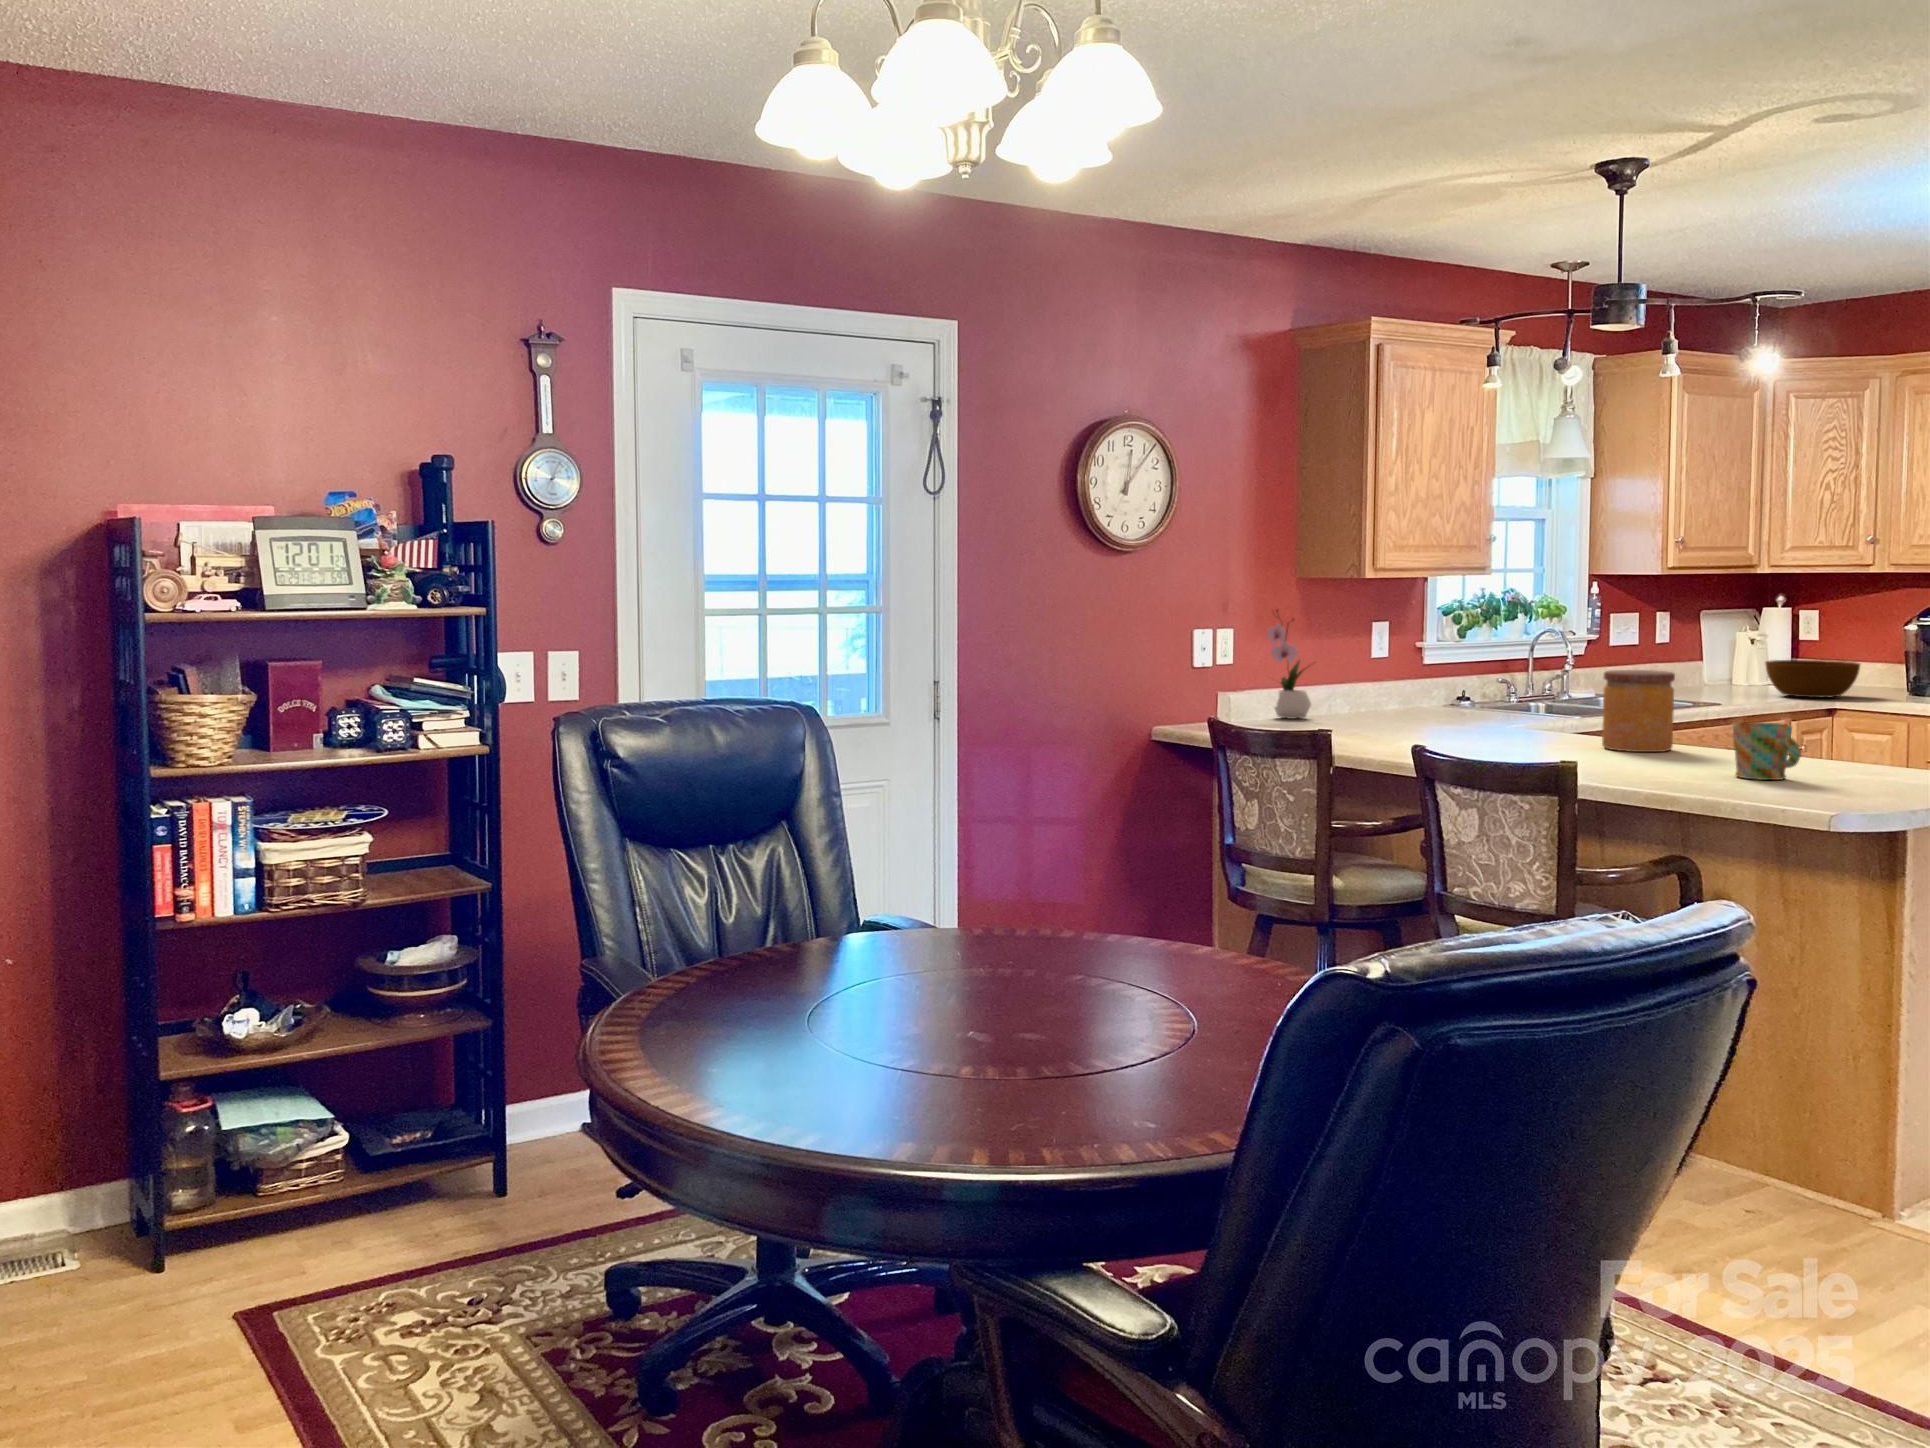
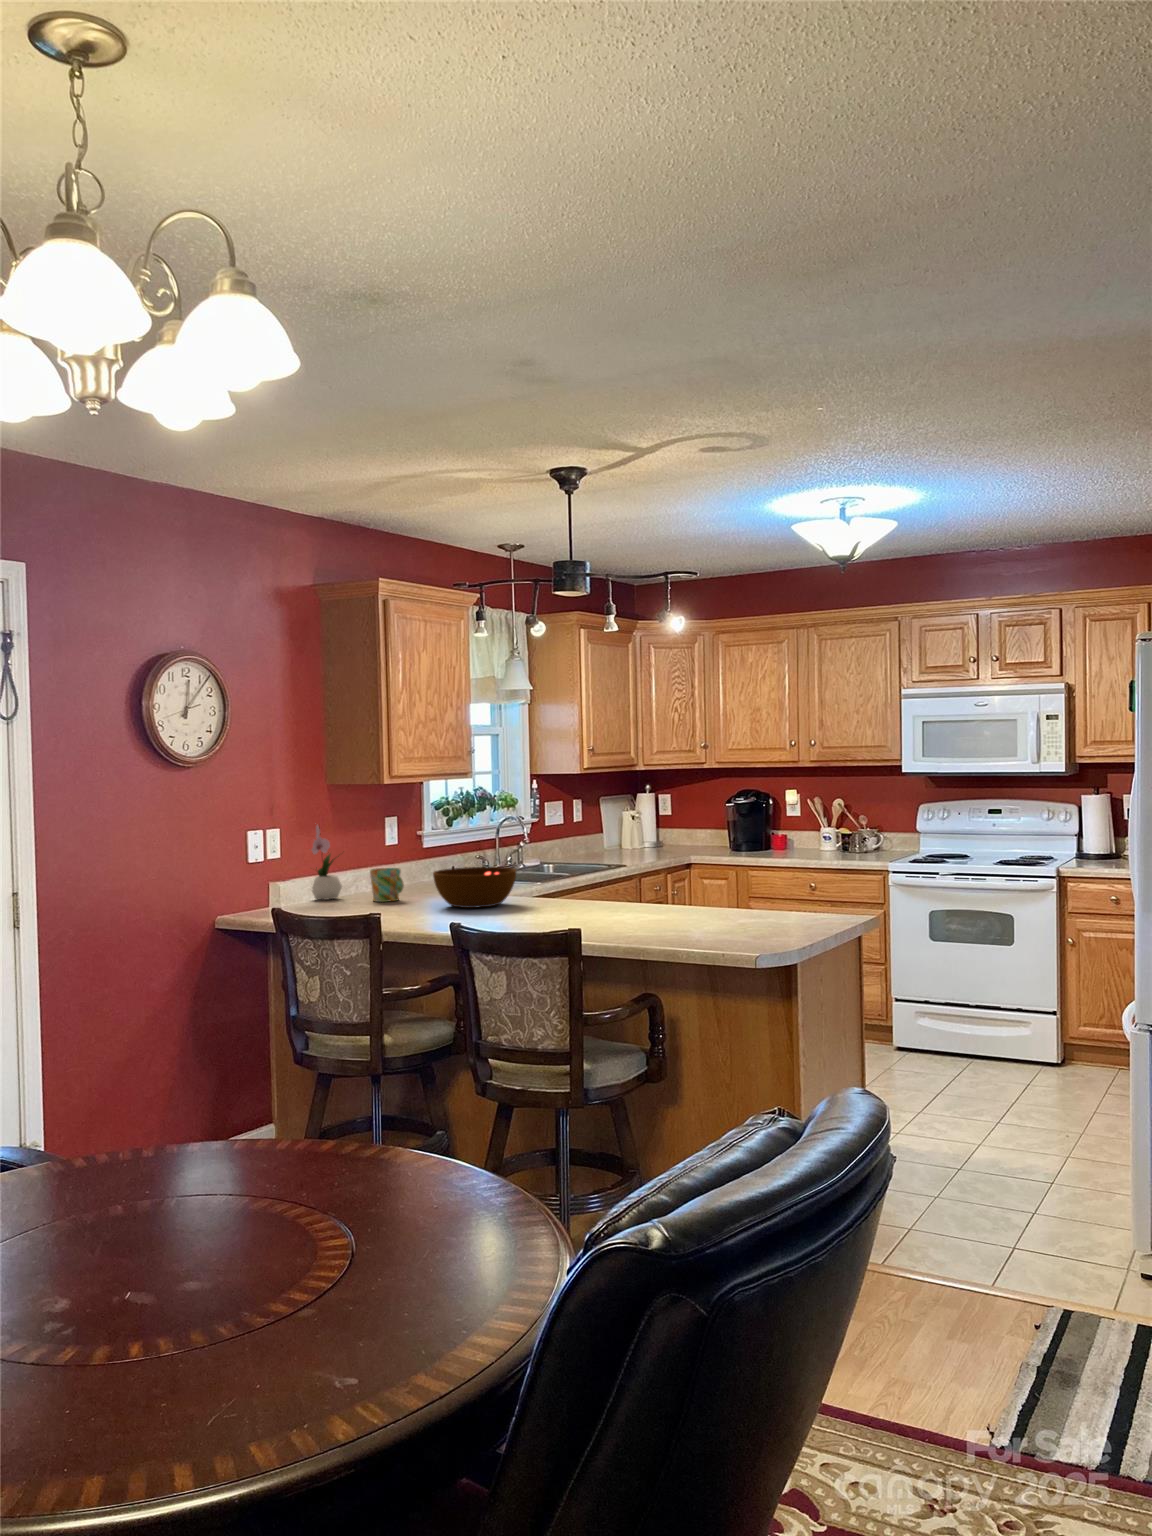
bowl: present [1765,660,1860,698] -> present [433,867,516,908]
jar: present [1602,670,1675,752] -> none [568,849,617,911]
mug: present [1733,722,1801,780] -> present [370,868,404,902]

